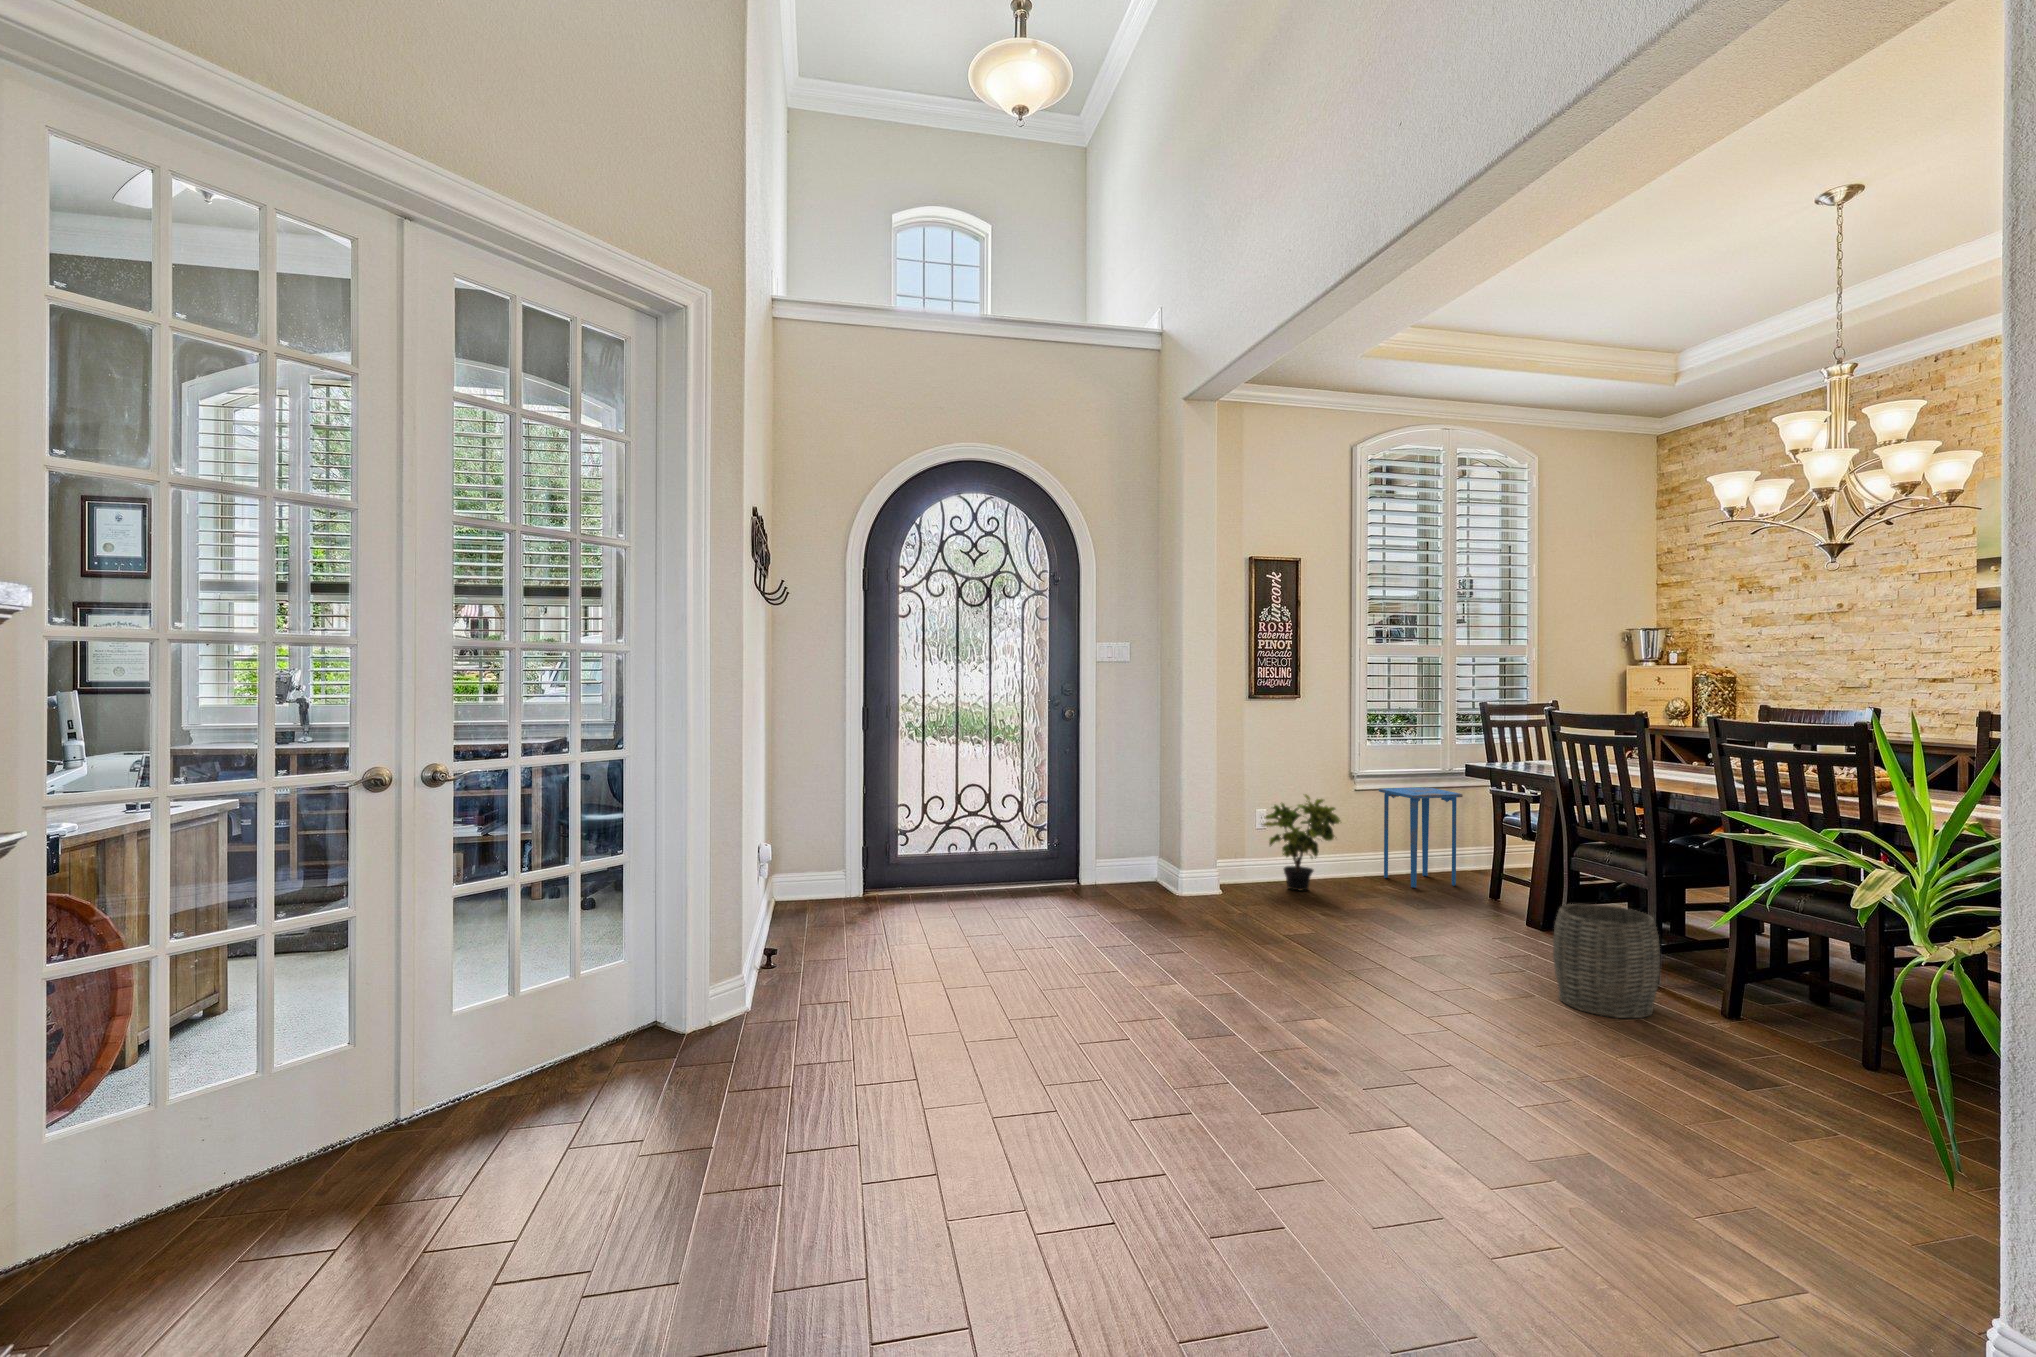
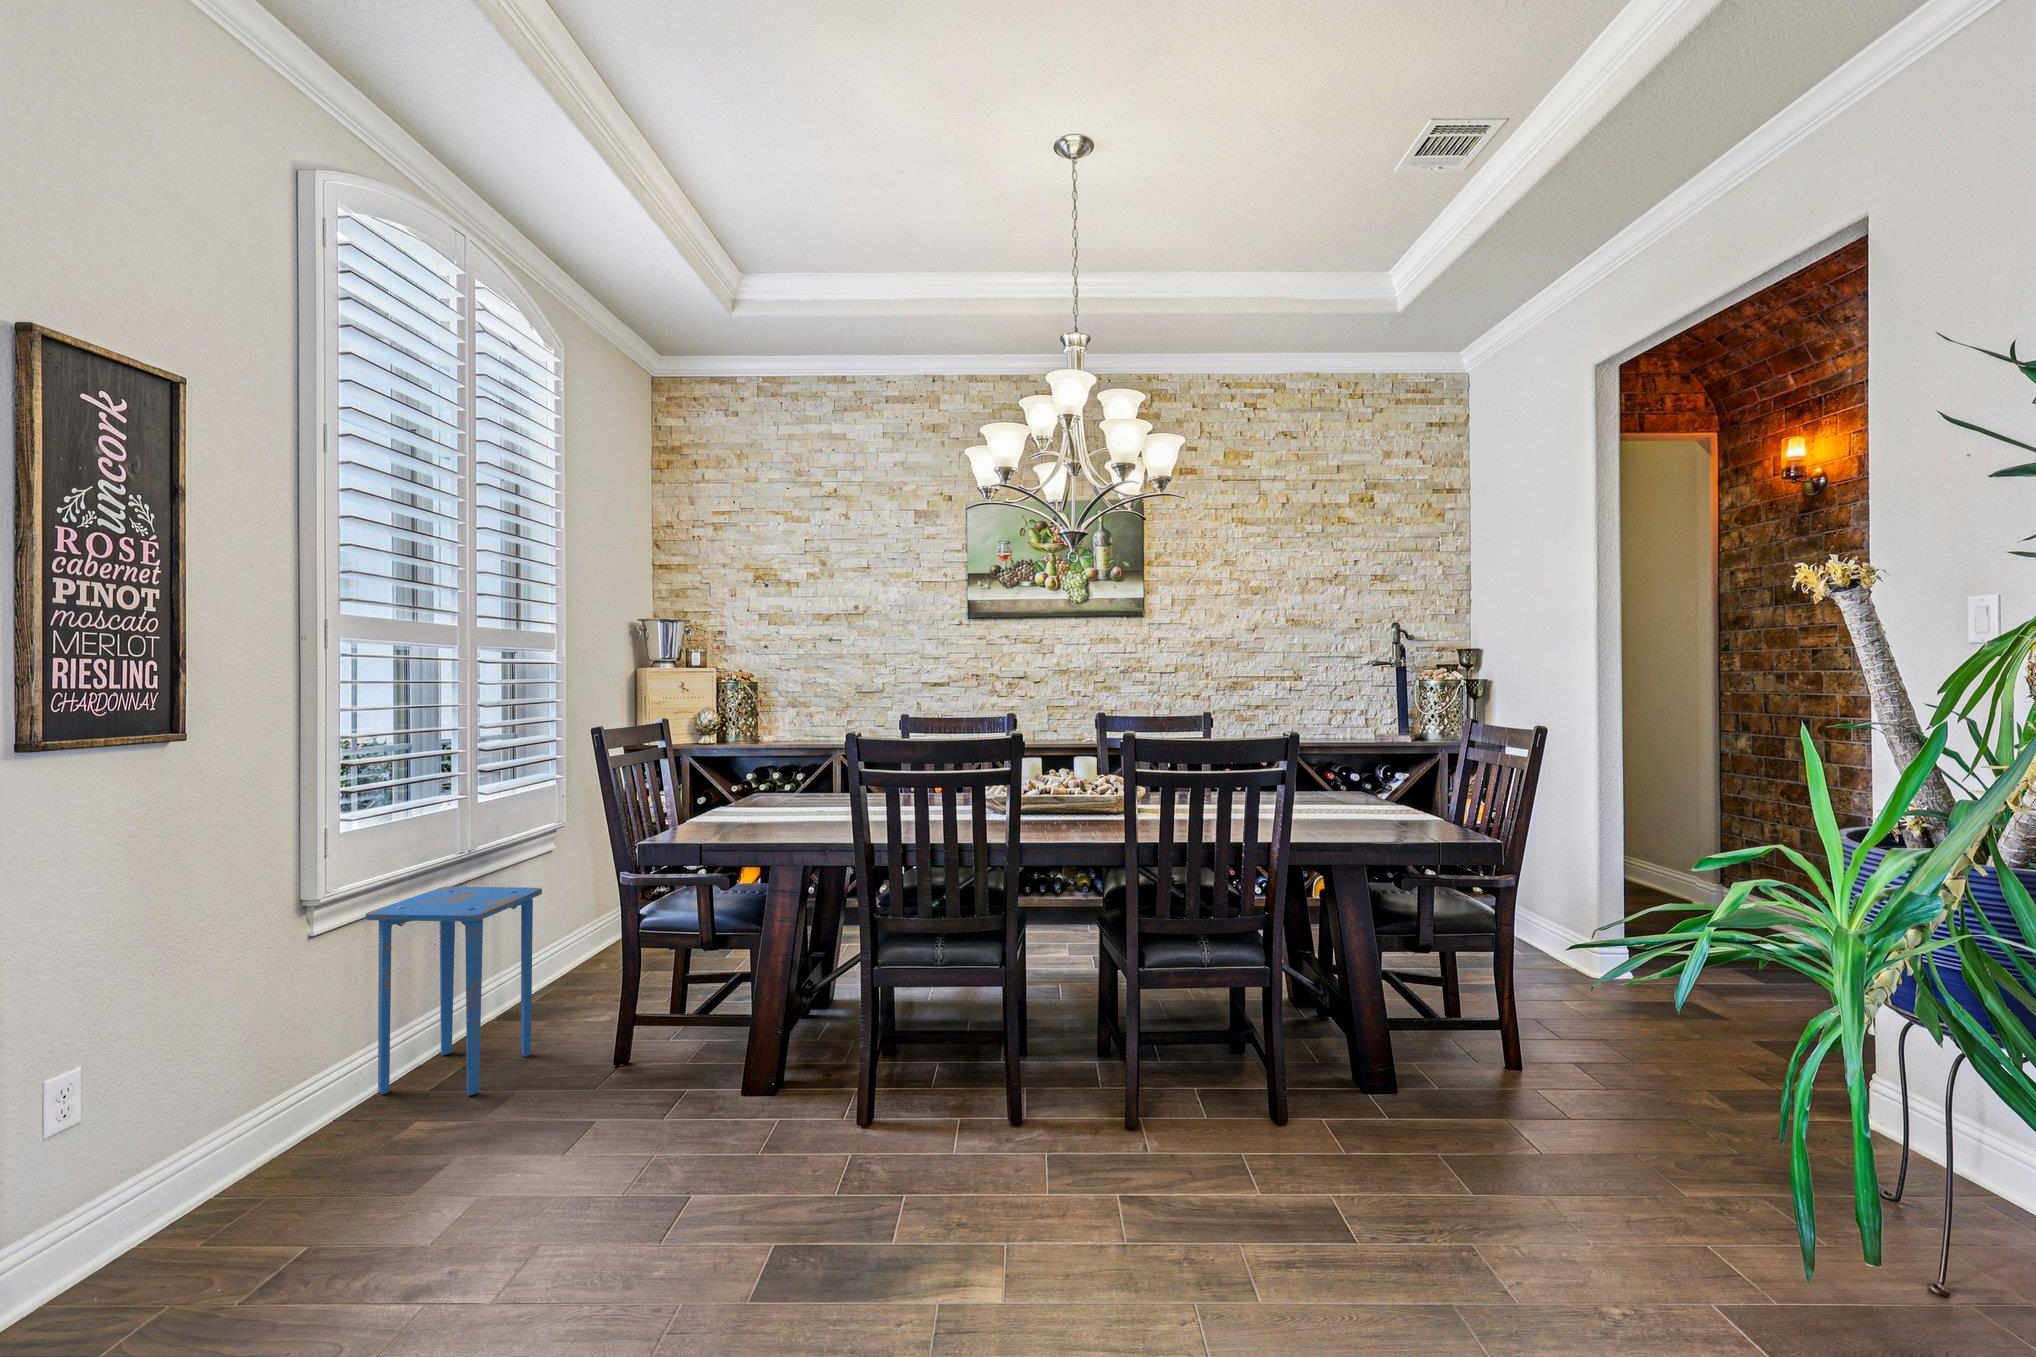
potted plant: present [1263,794,1340,890] -> none [74,982,356,1255]
woven basket: present [1553,904,1660,1018] -> none [1049,1038,1200,1256]

